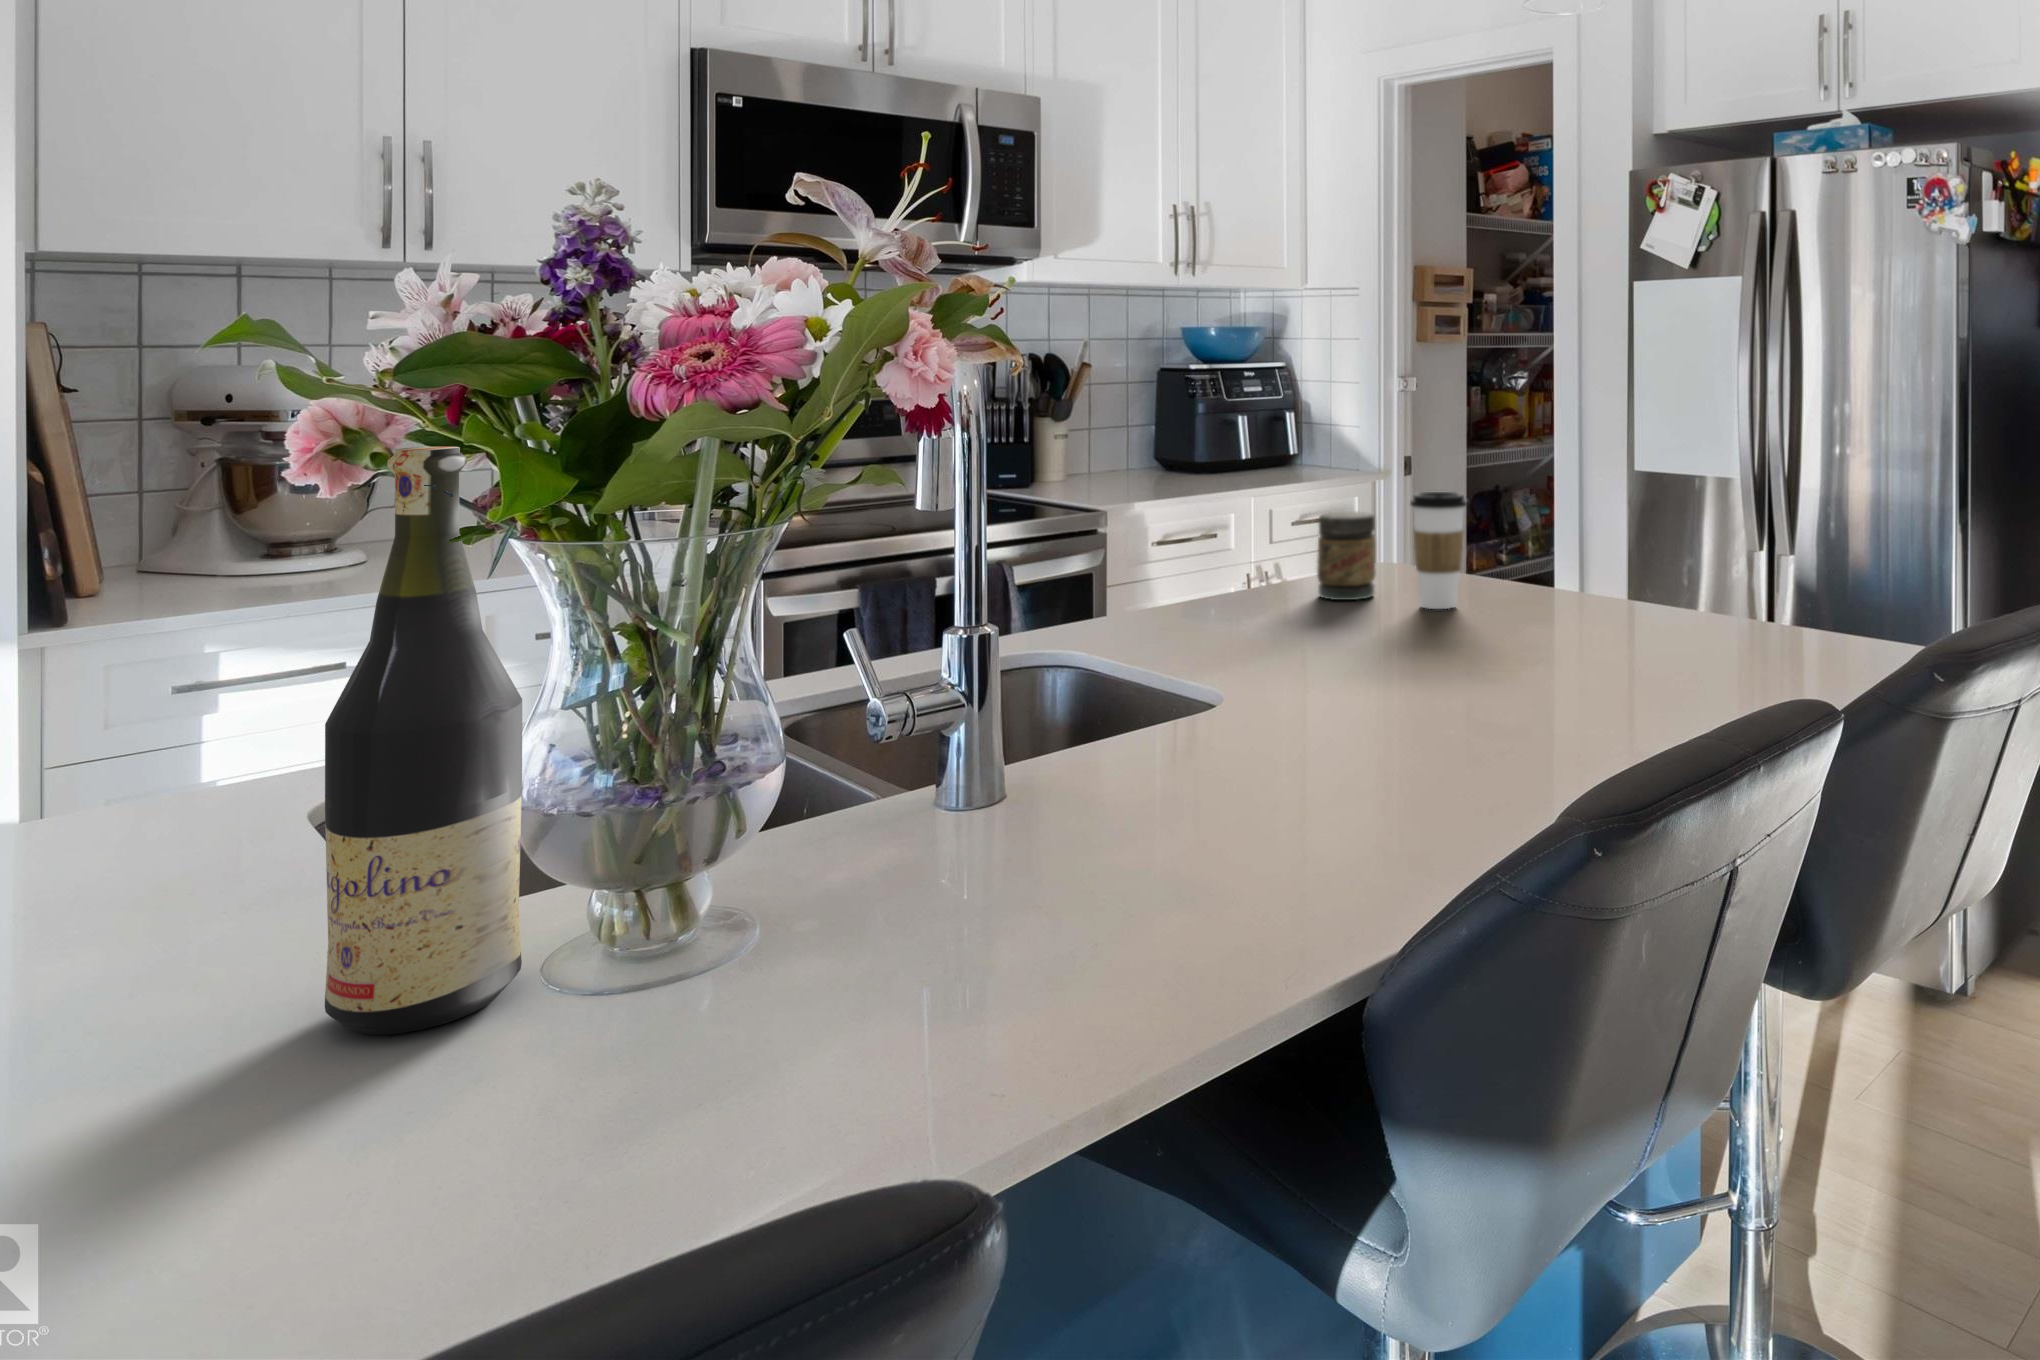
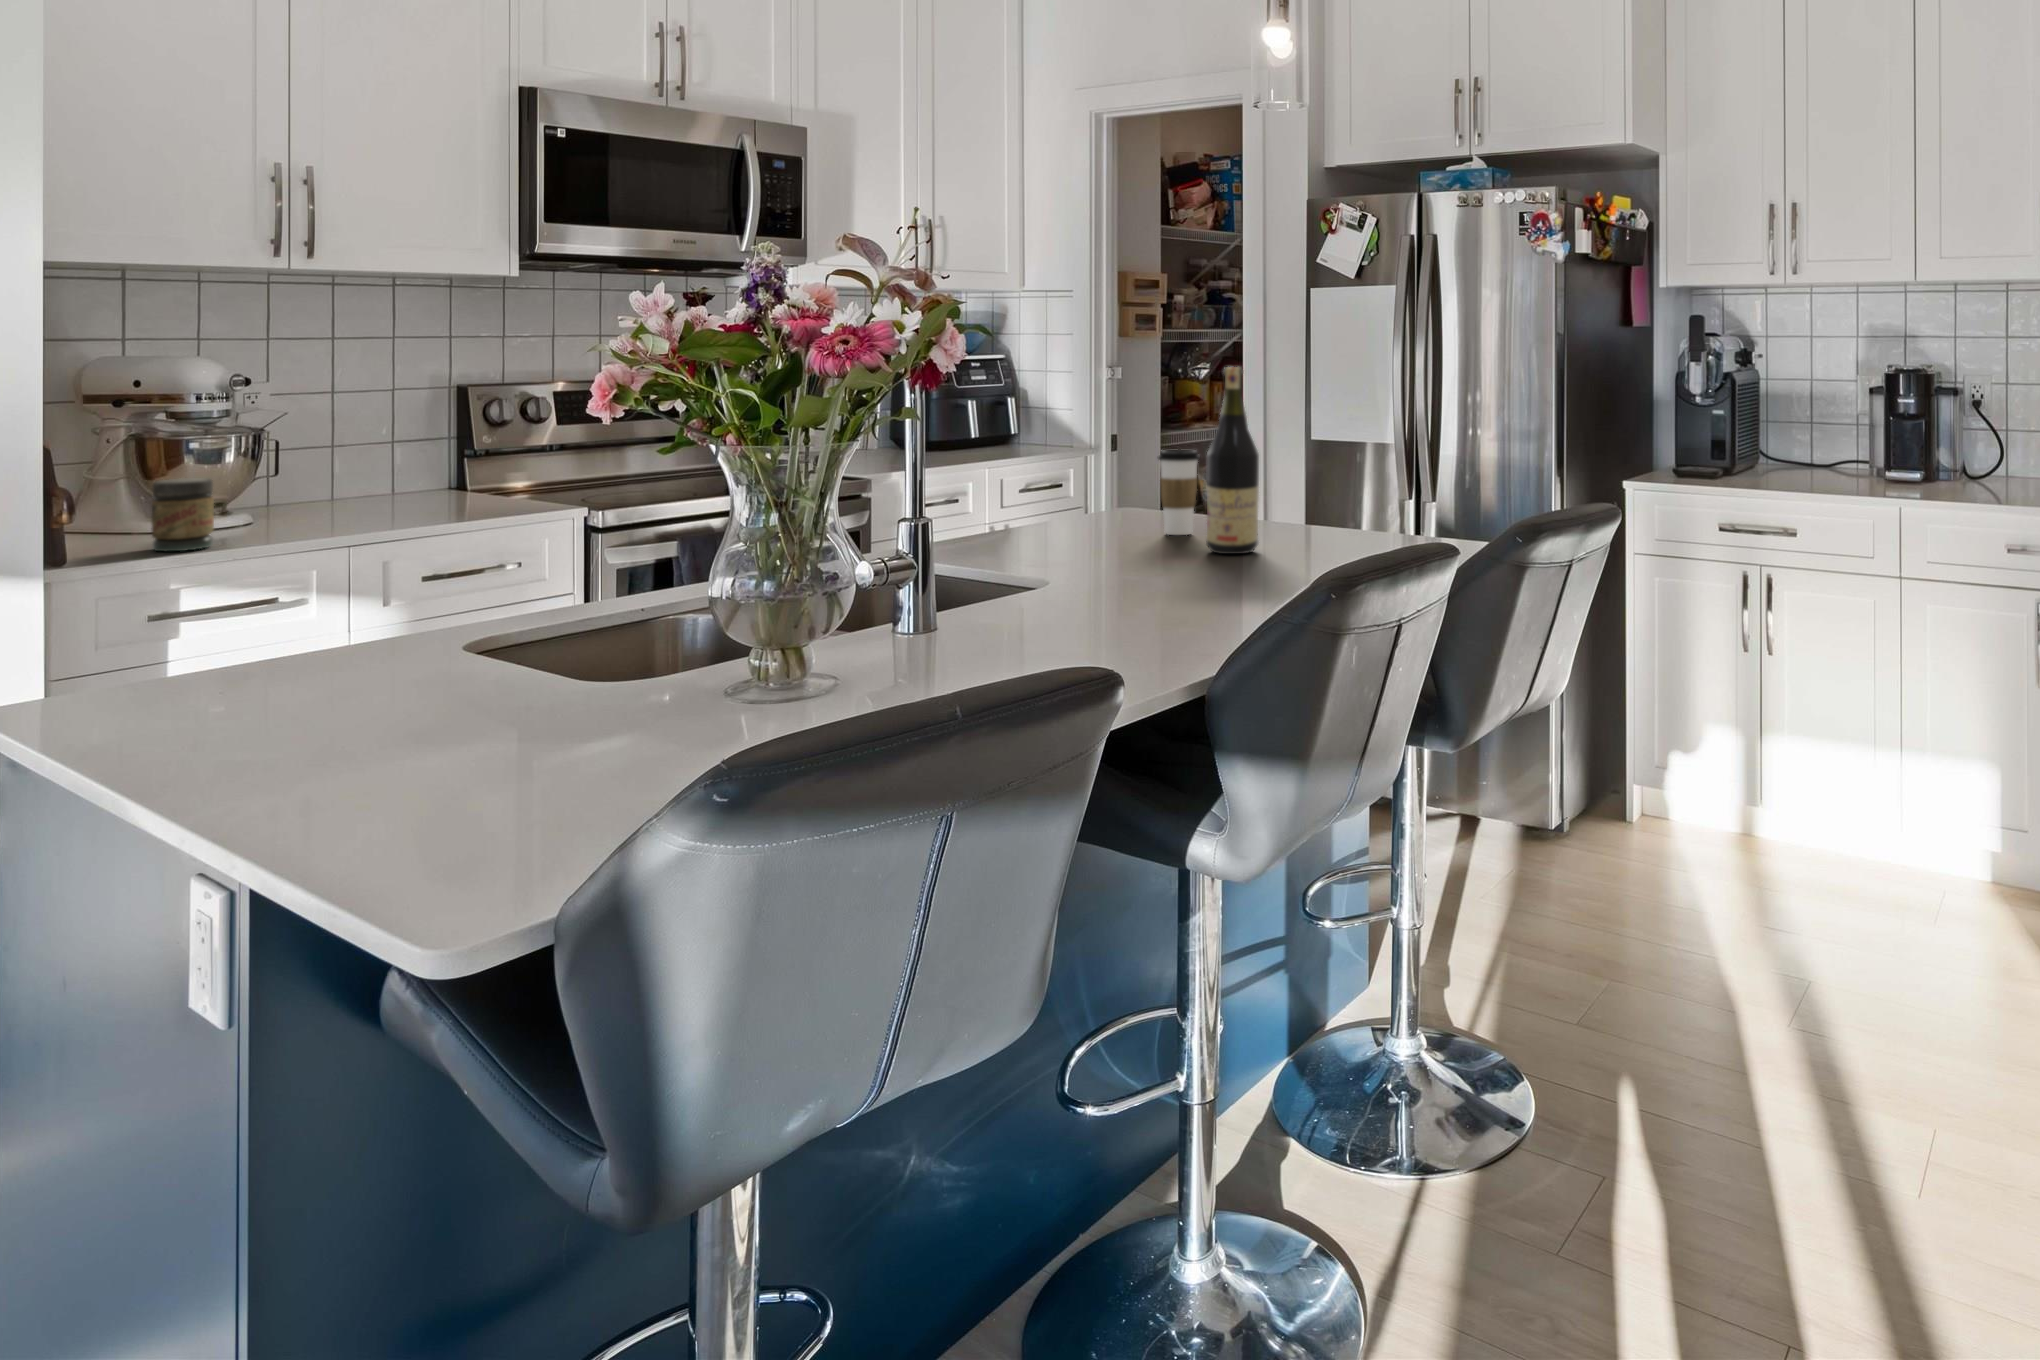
wine bottle: present [325,447,522,1034] -> present [1206,367,1259,554]
jar: present [1317,511,1375,600] -> present [152,478,214,551]

